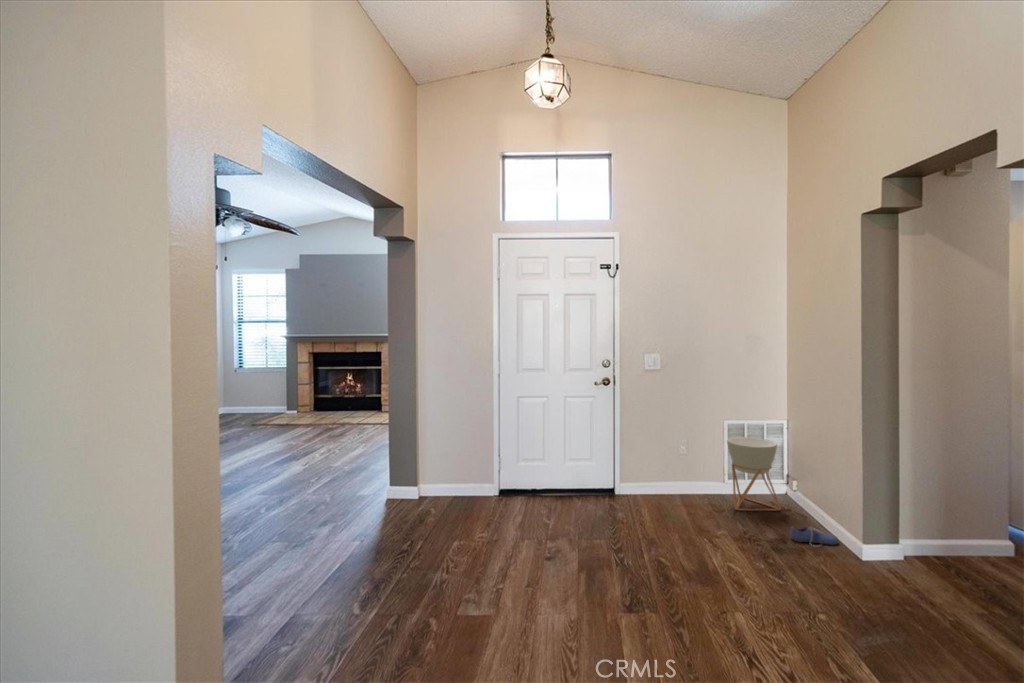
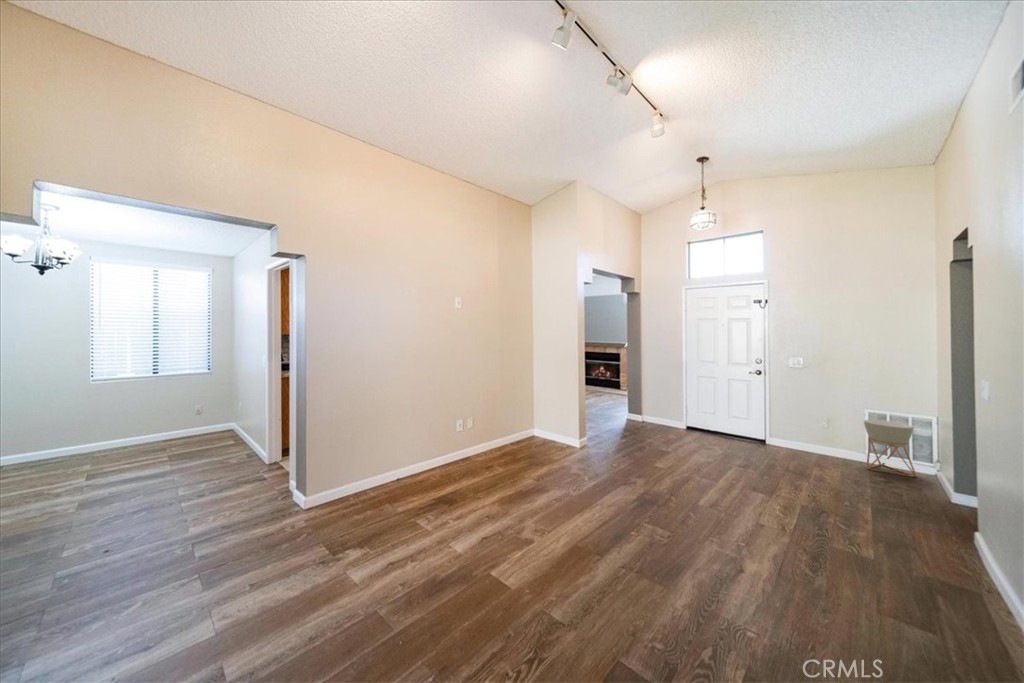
shoe: present [791,527,838,545] -> none [906,481,957,501]

